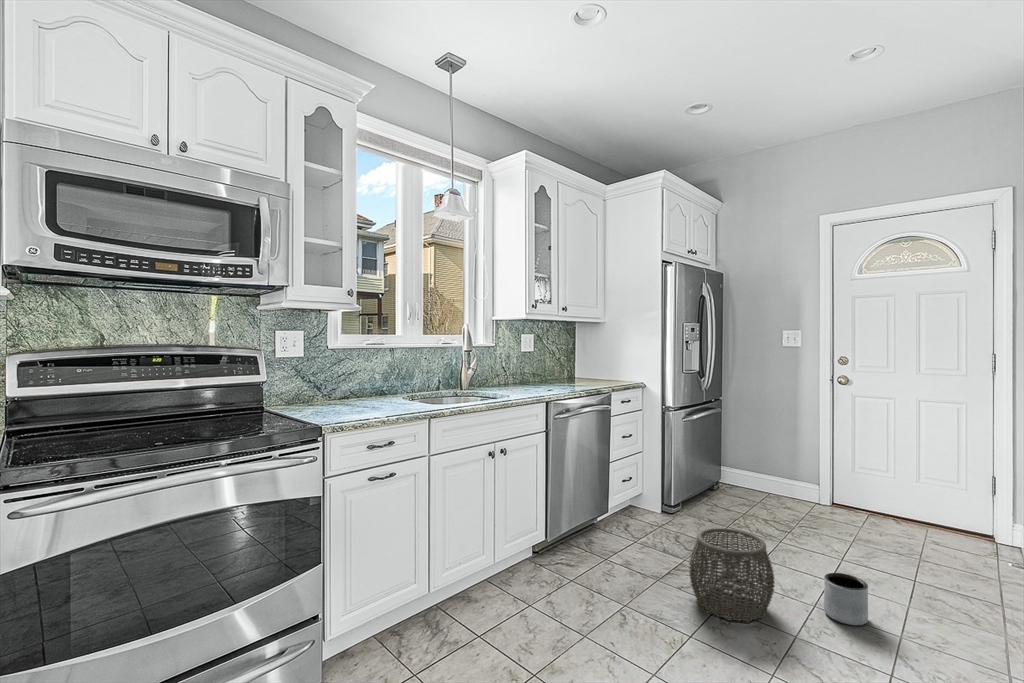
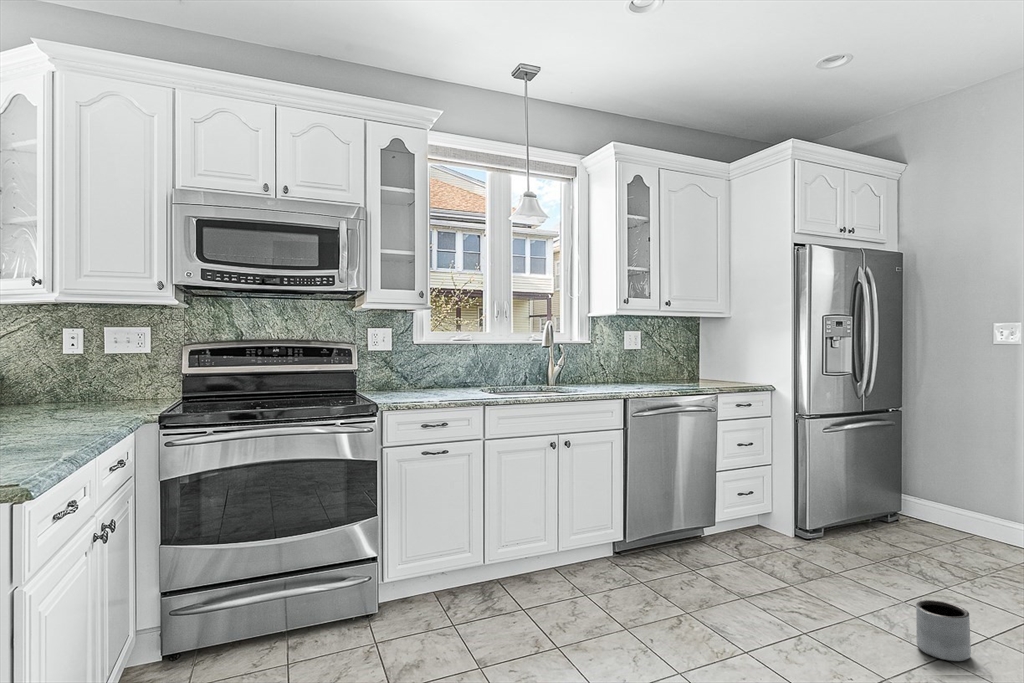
woven basket: present [689,528,775,622] -> none [752,538,850,638]

